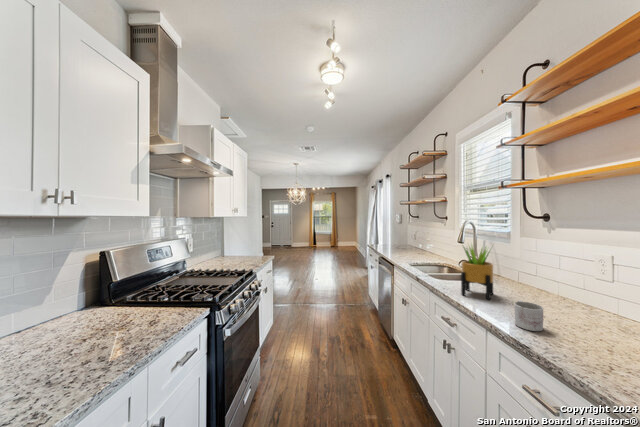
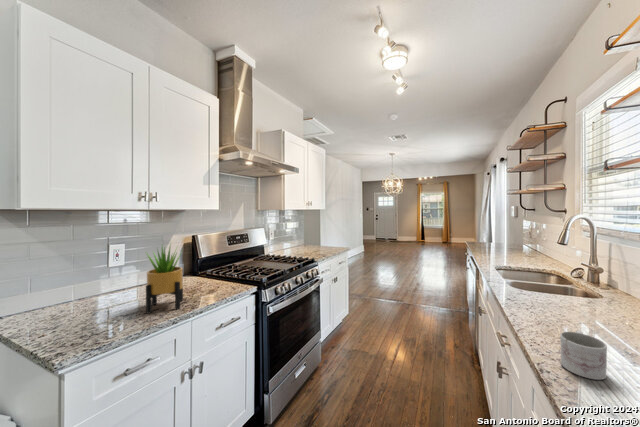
potted plant: present [461,247,493,300] -> present [146,247,183,313]

